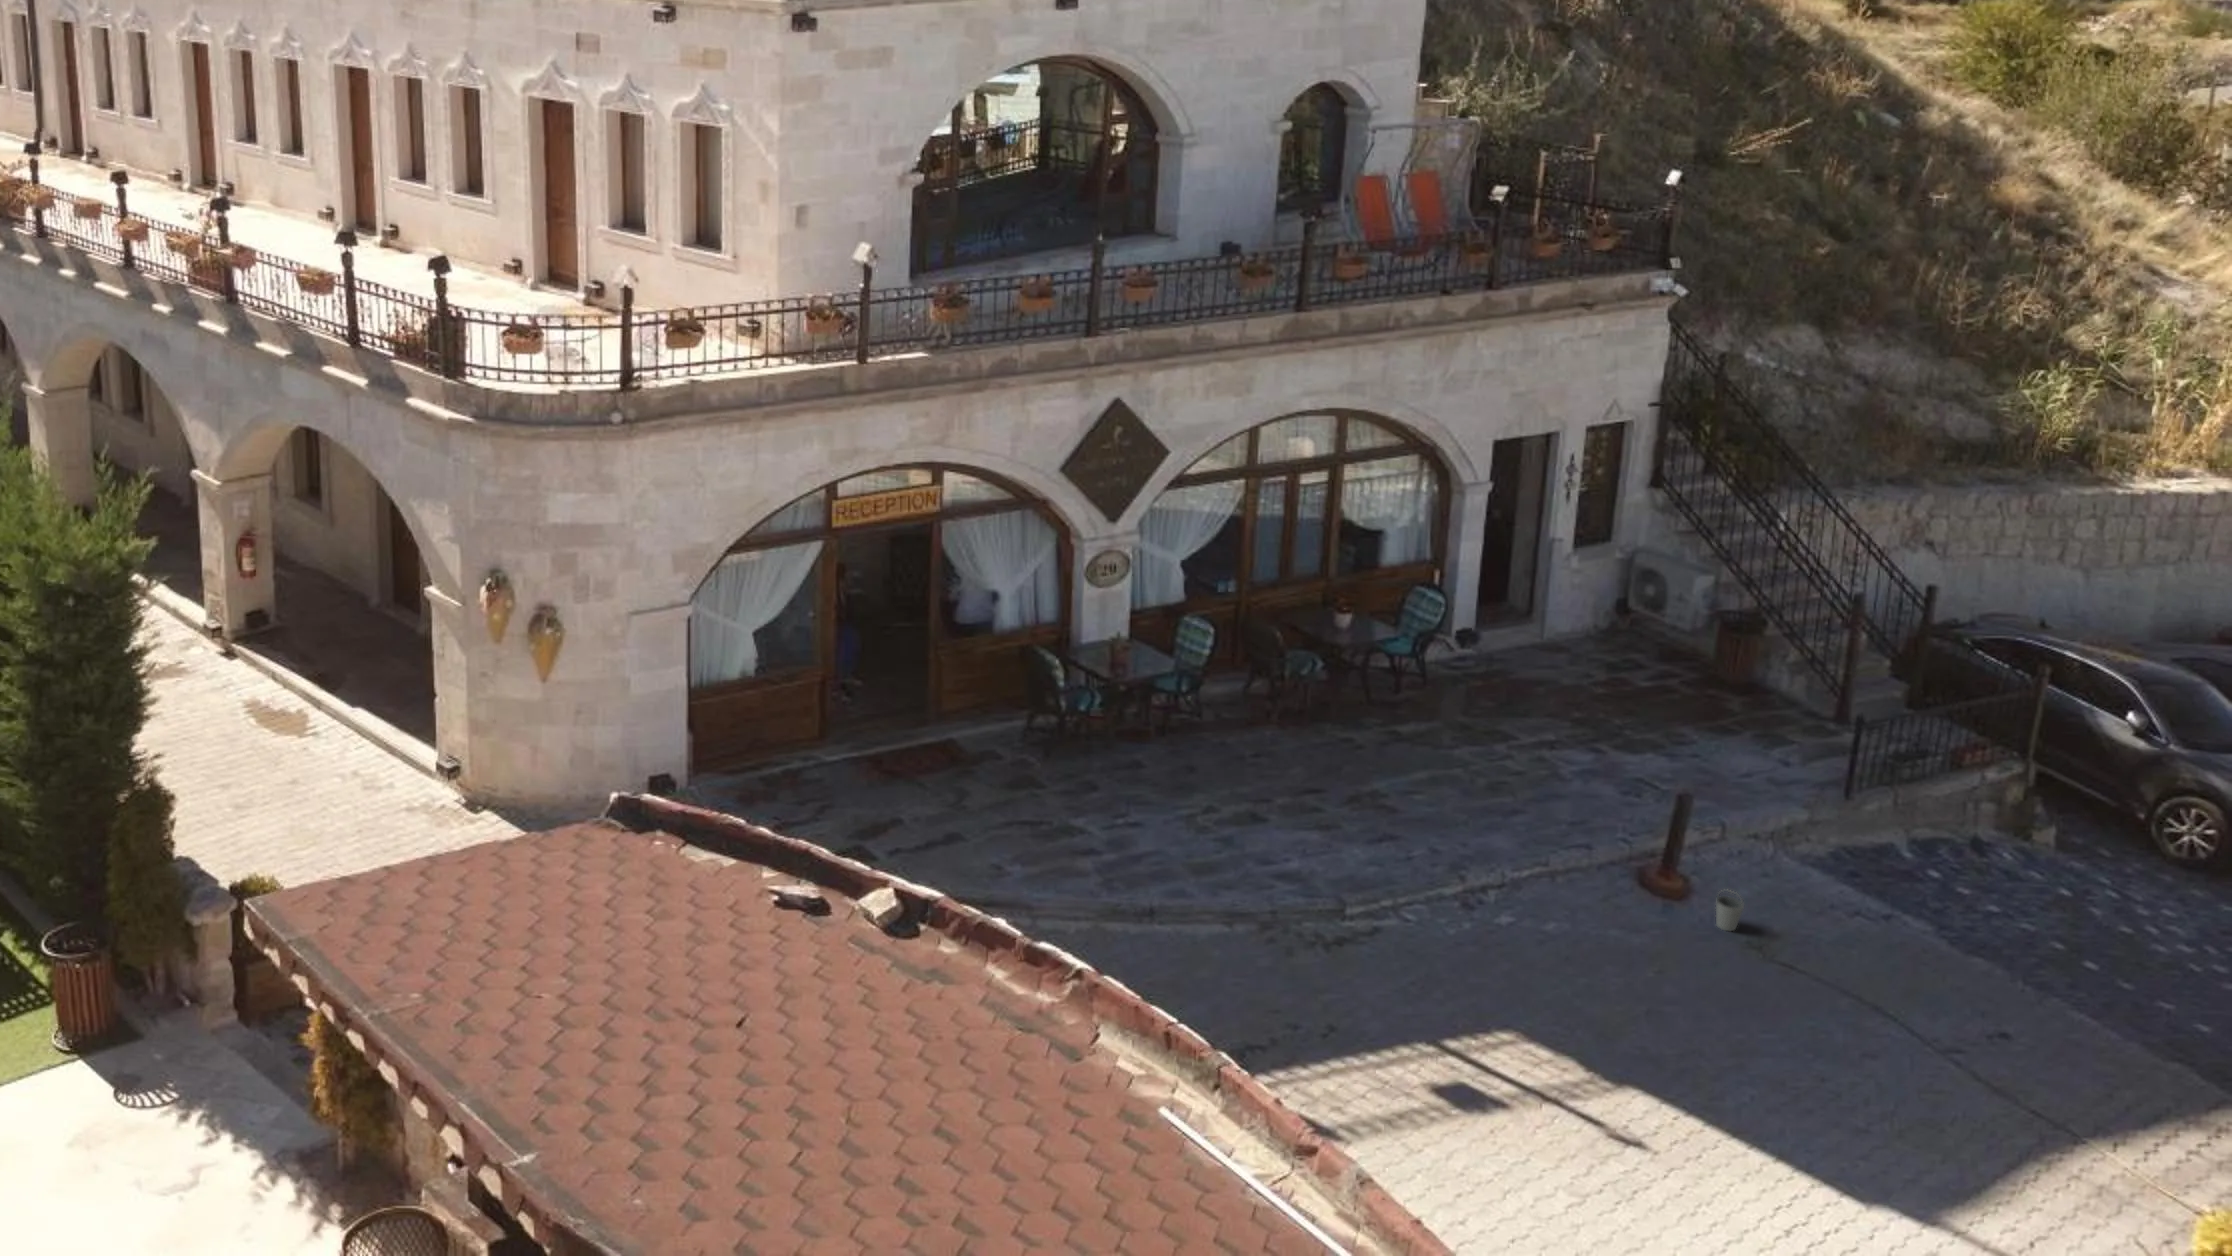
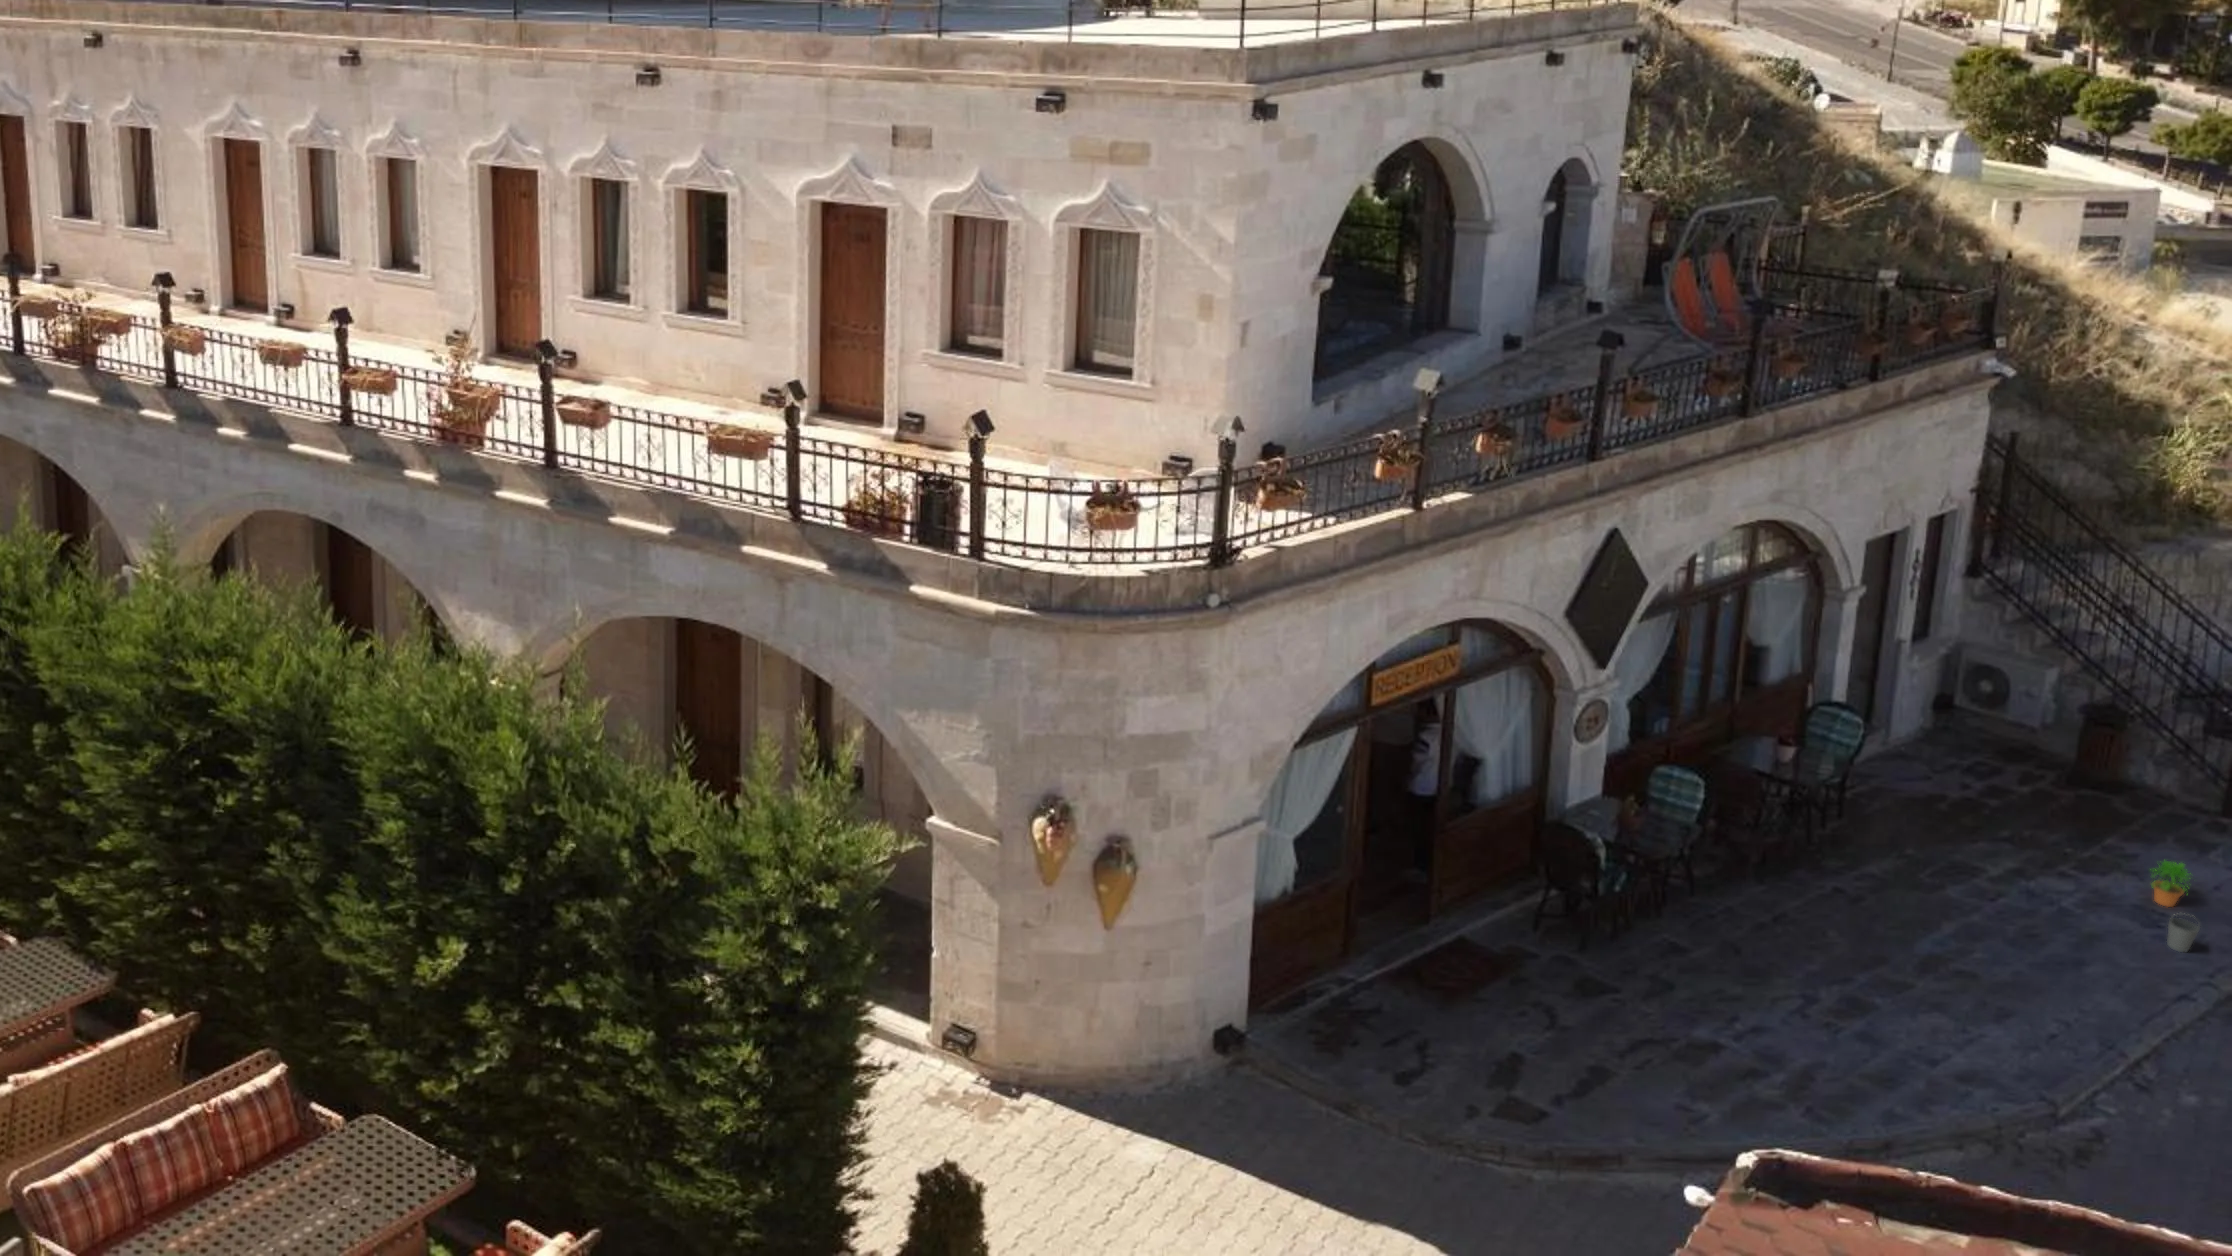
potted plant: none [1748,848,1791,898] -> present [2150,861,2191,907]

